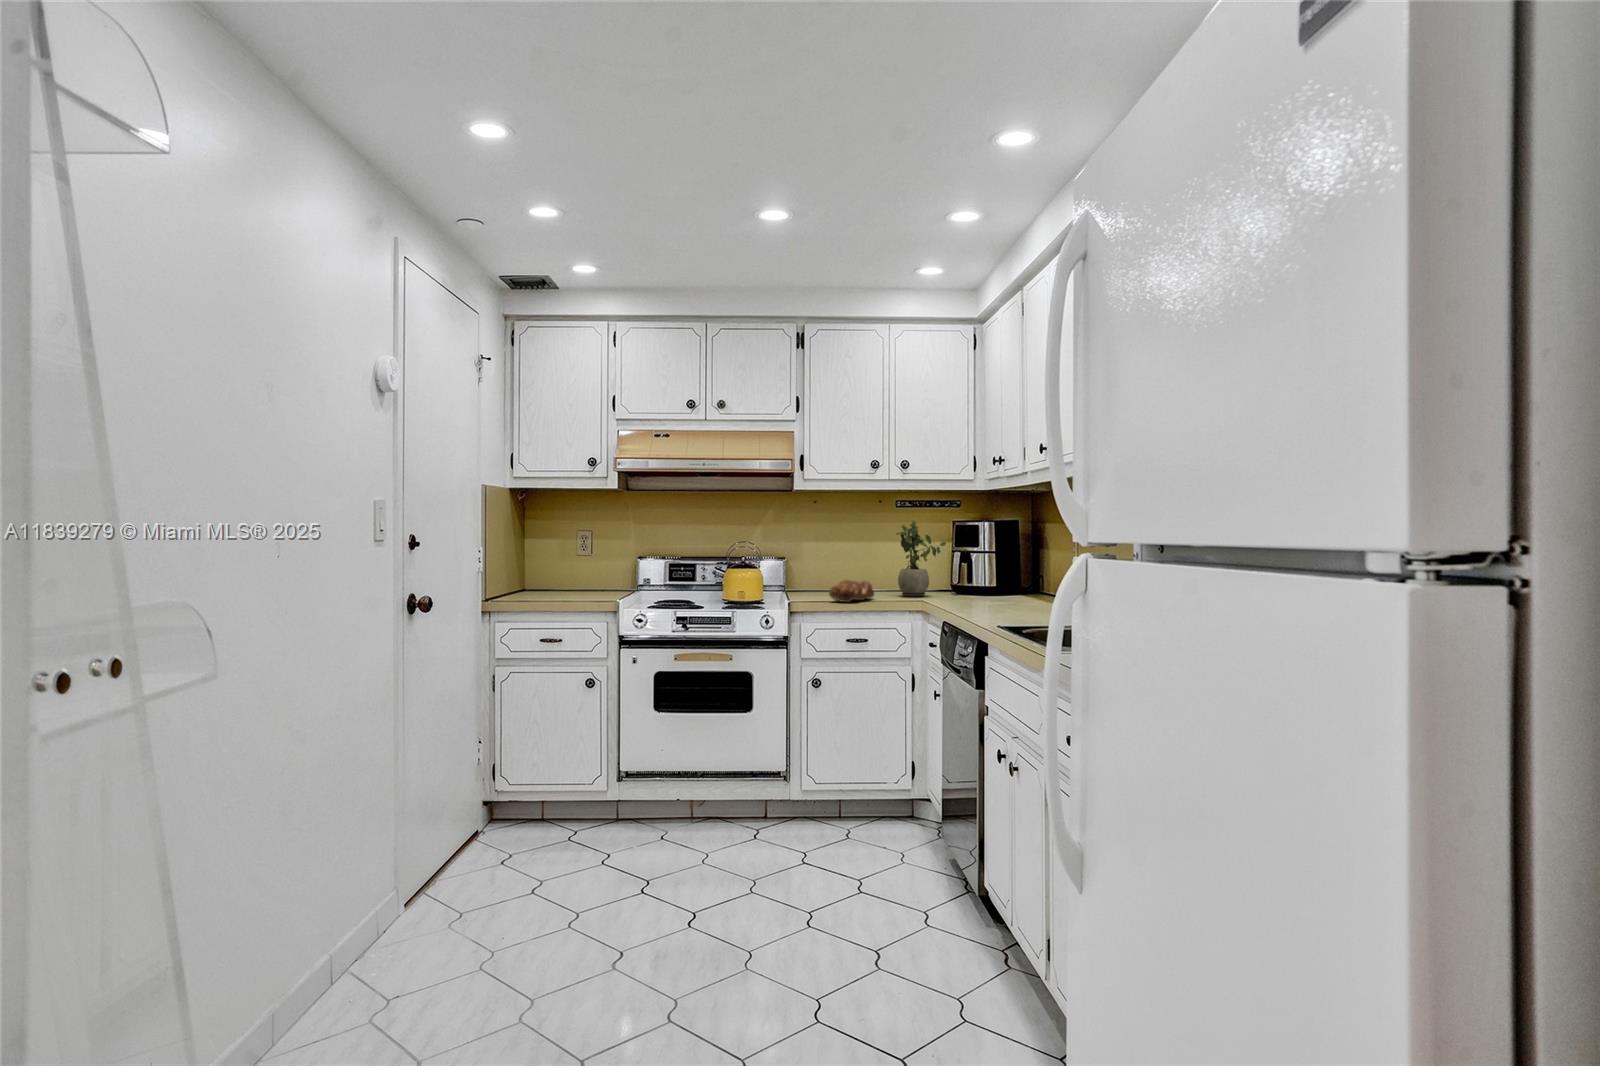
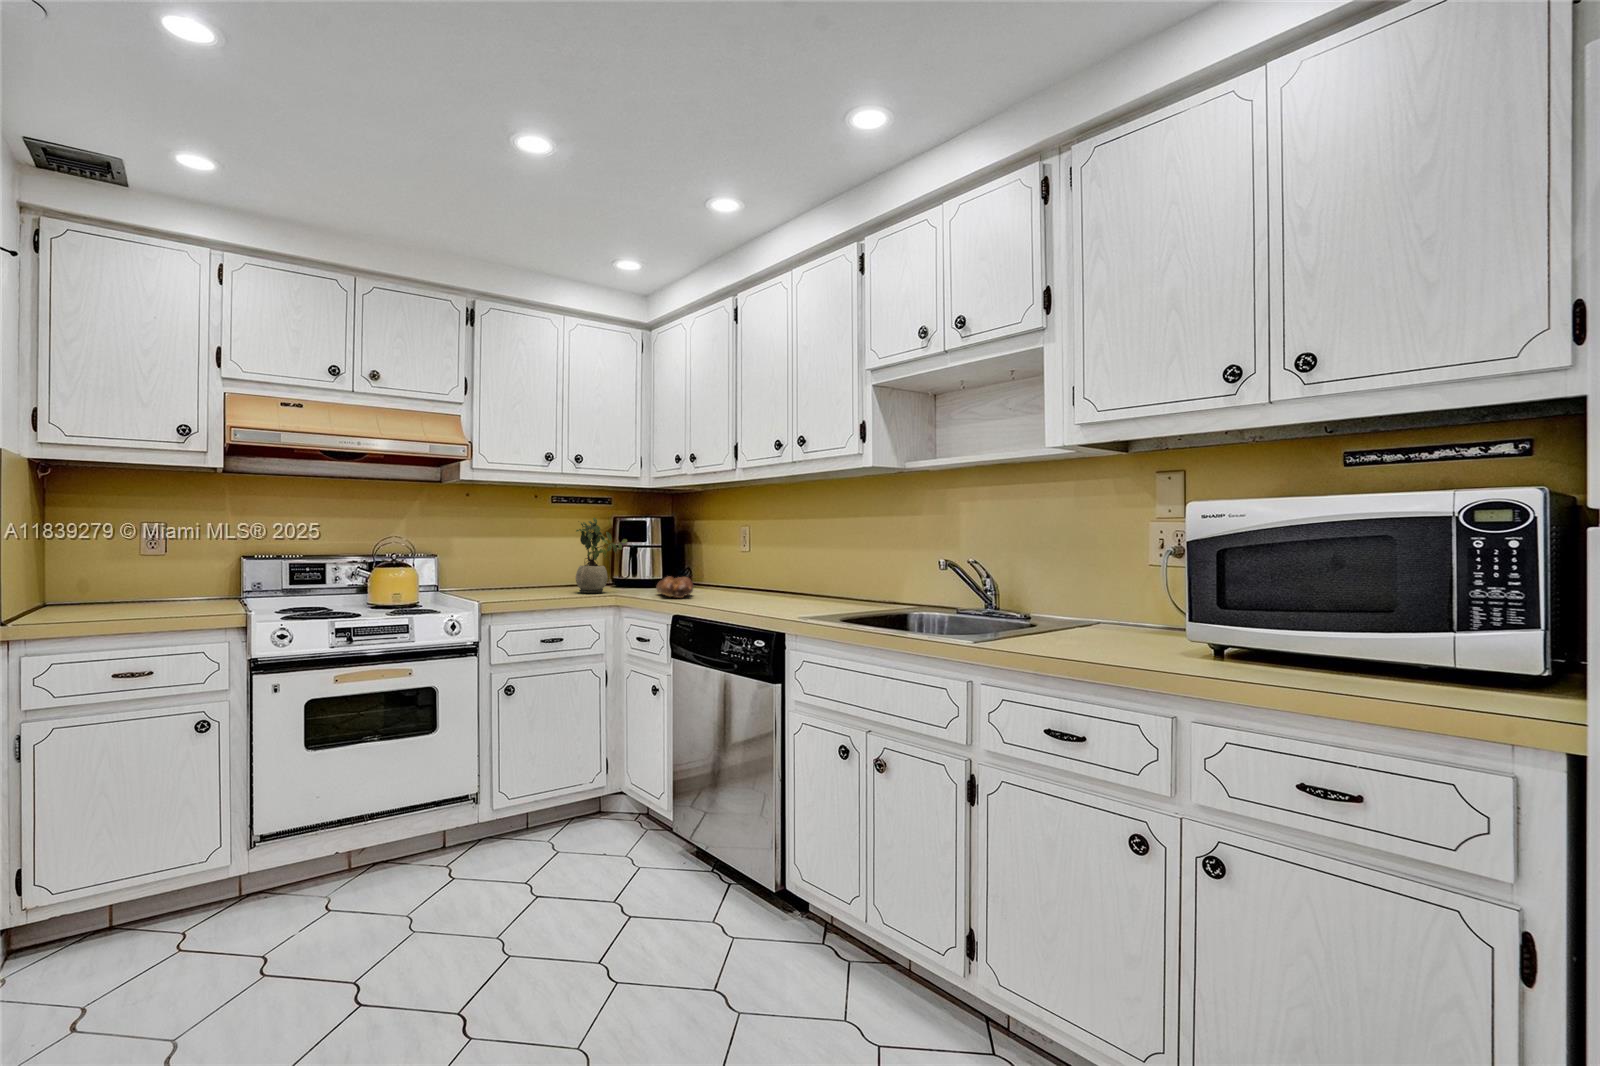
bread loaf: present [829,580,874,602] -> present [656,576,693,598]

